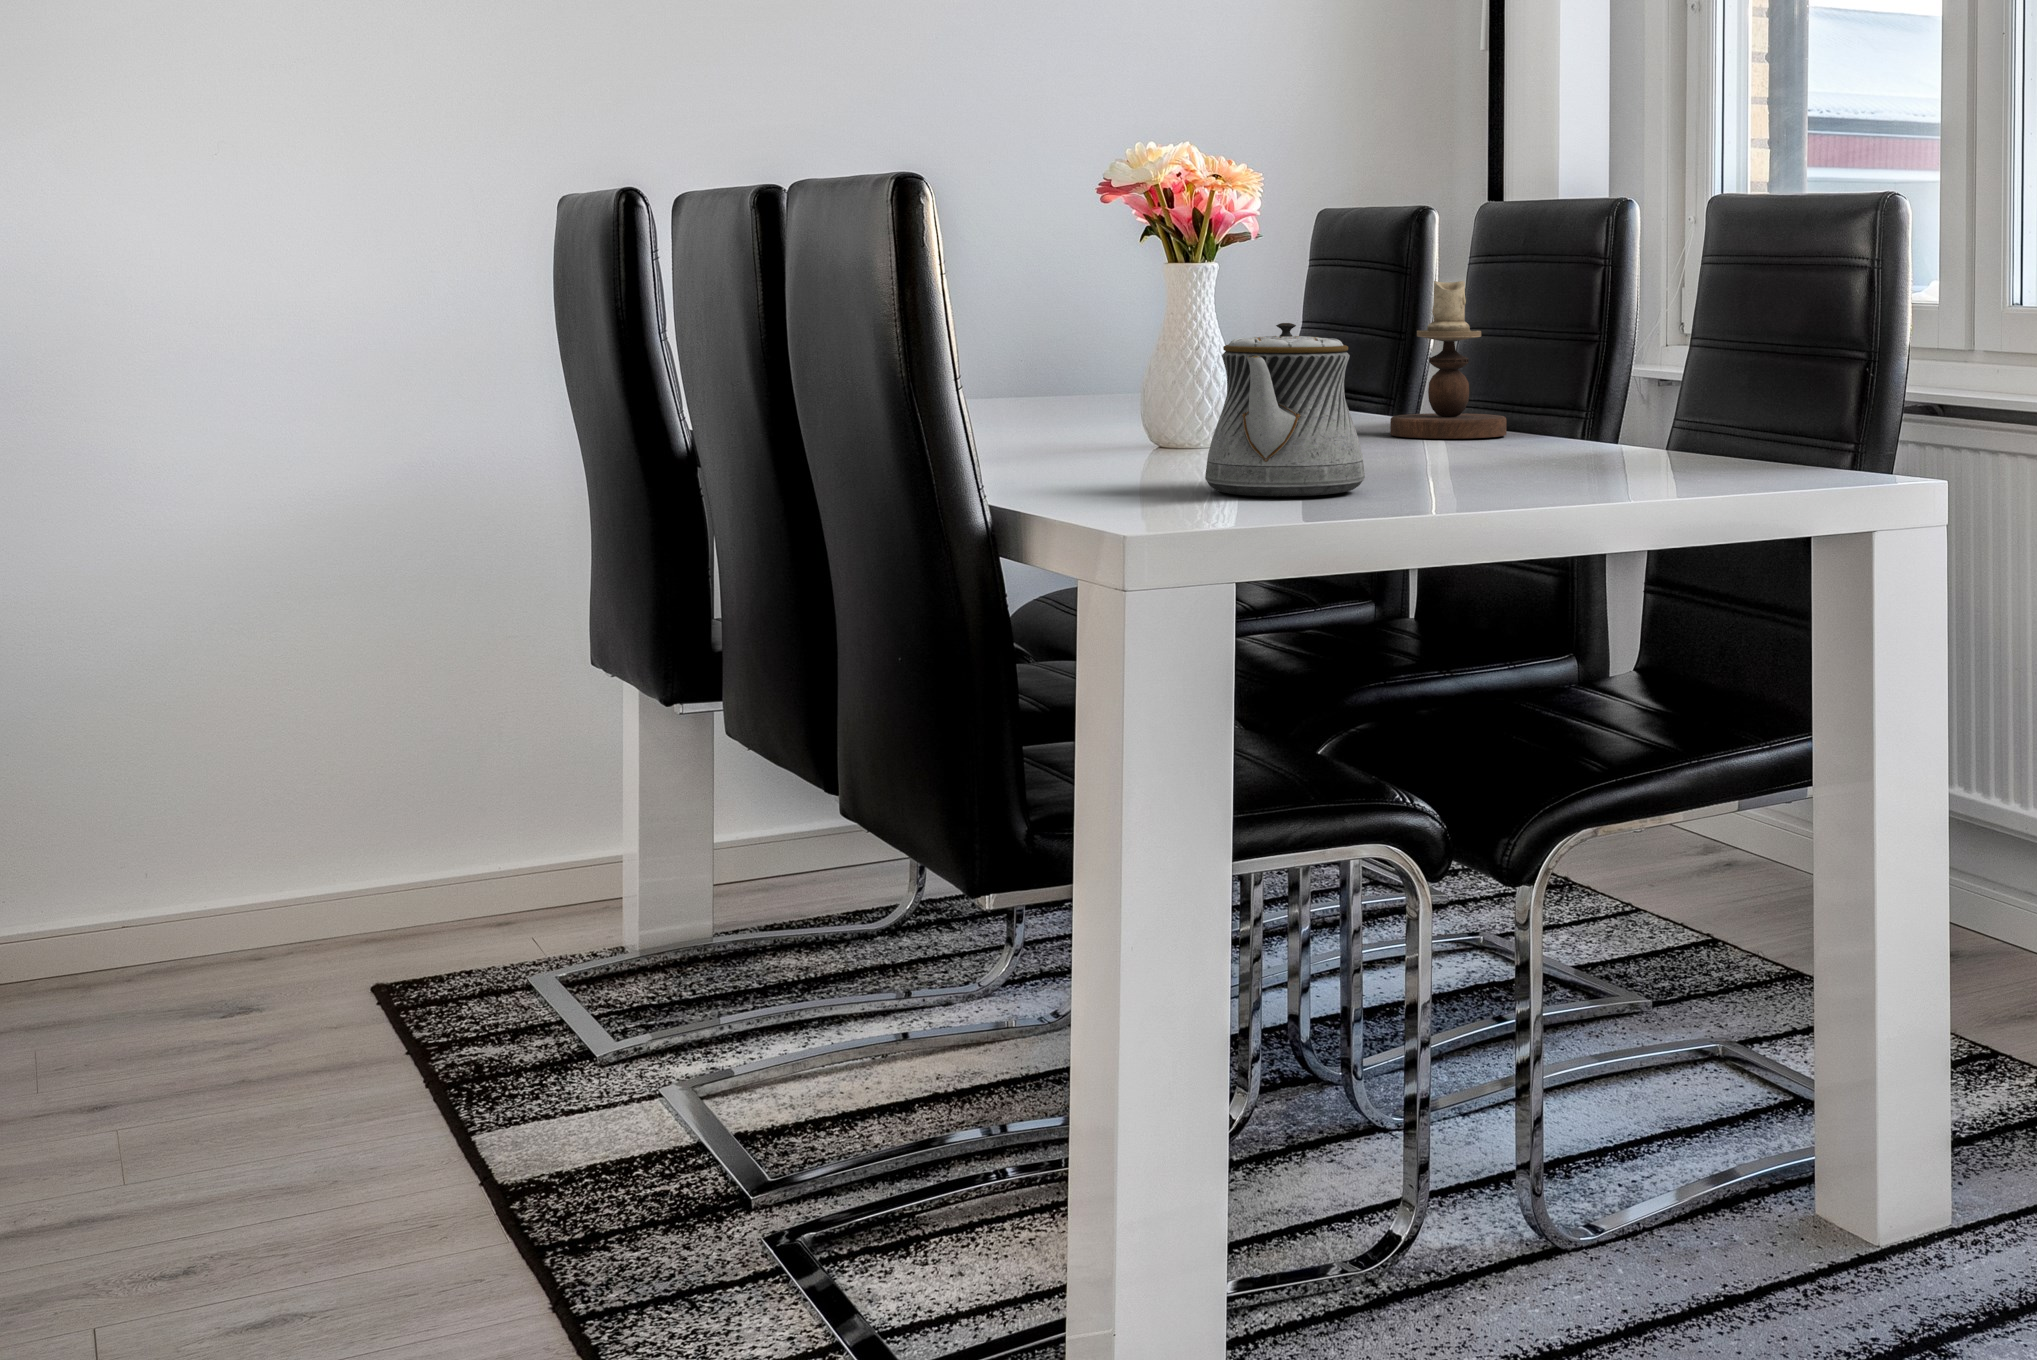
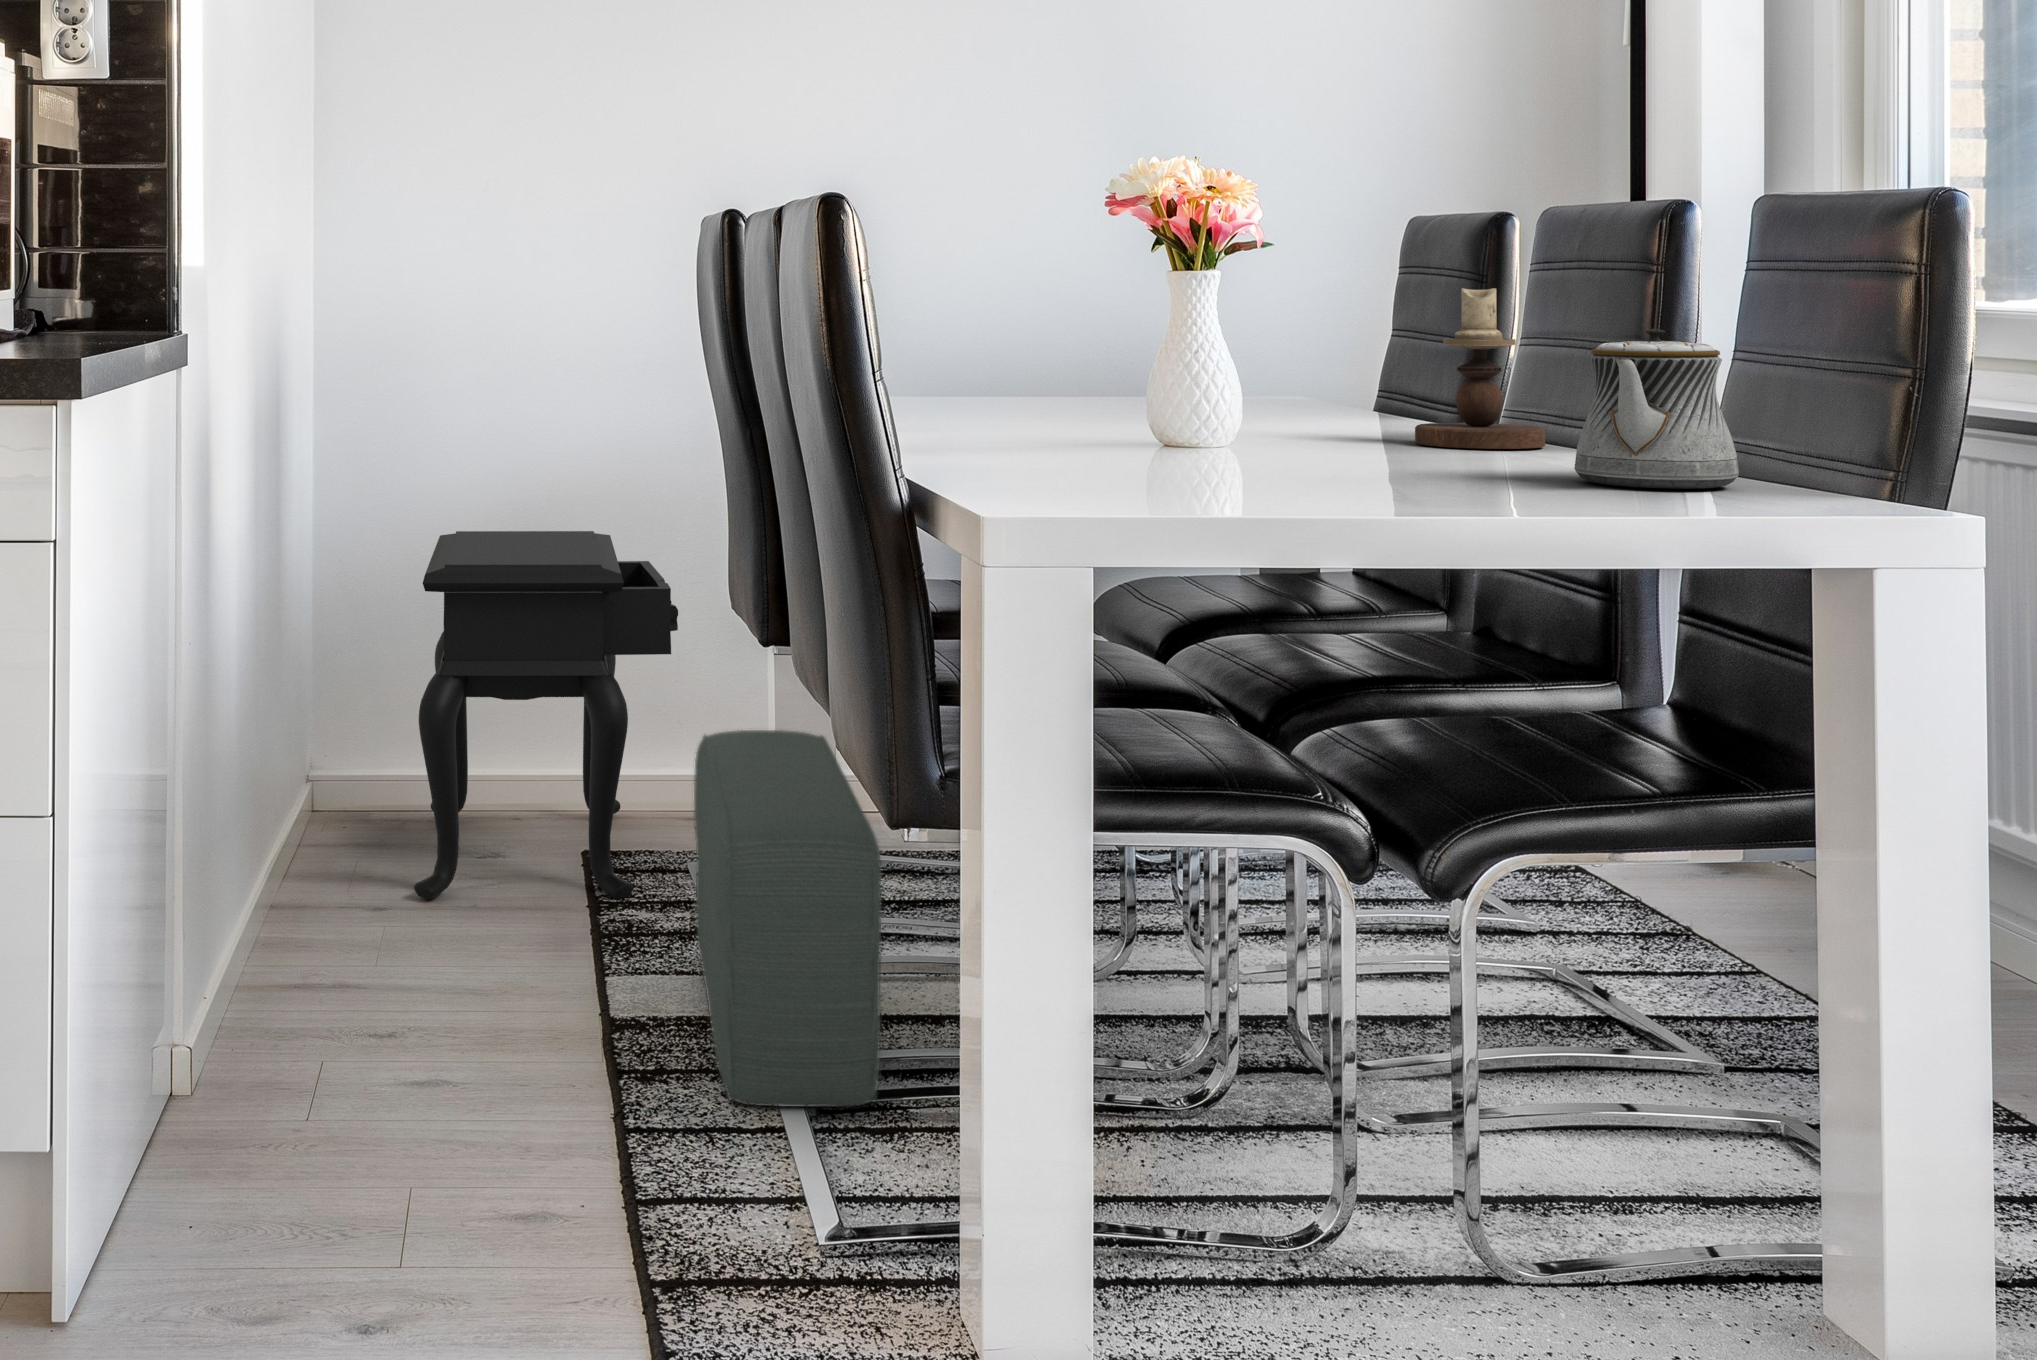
teapot: present [1205,323,1365,496] -> present [1574,329,1739,489]
side table: none [123,580,511,1084] -> present [414,531,678,900]
pouf: none [584,801,882,1254] -> present [694,730,881,1107]

